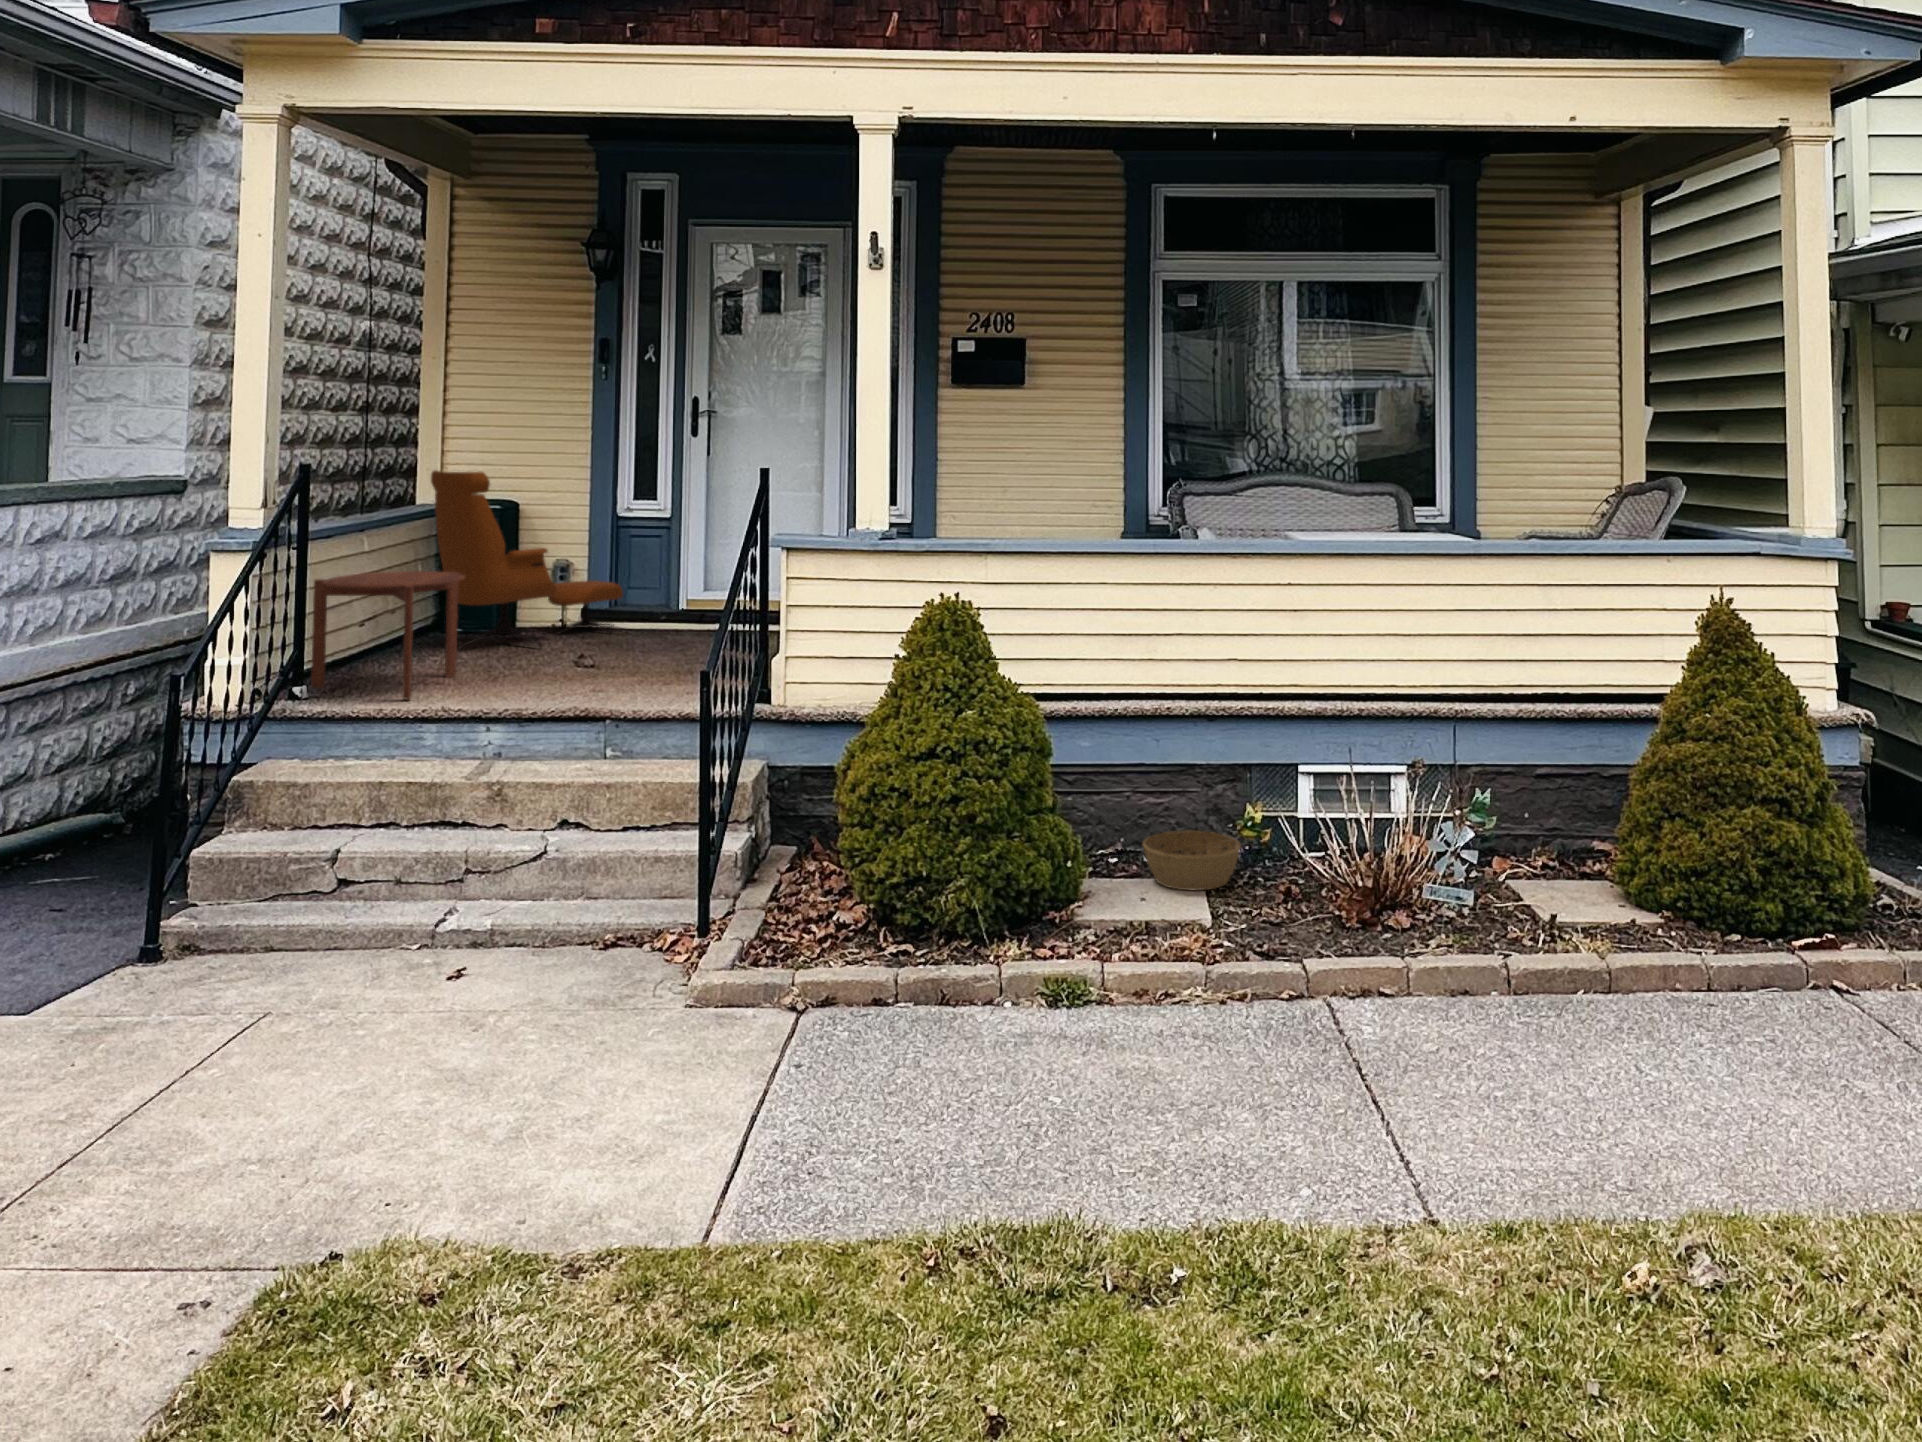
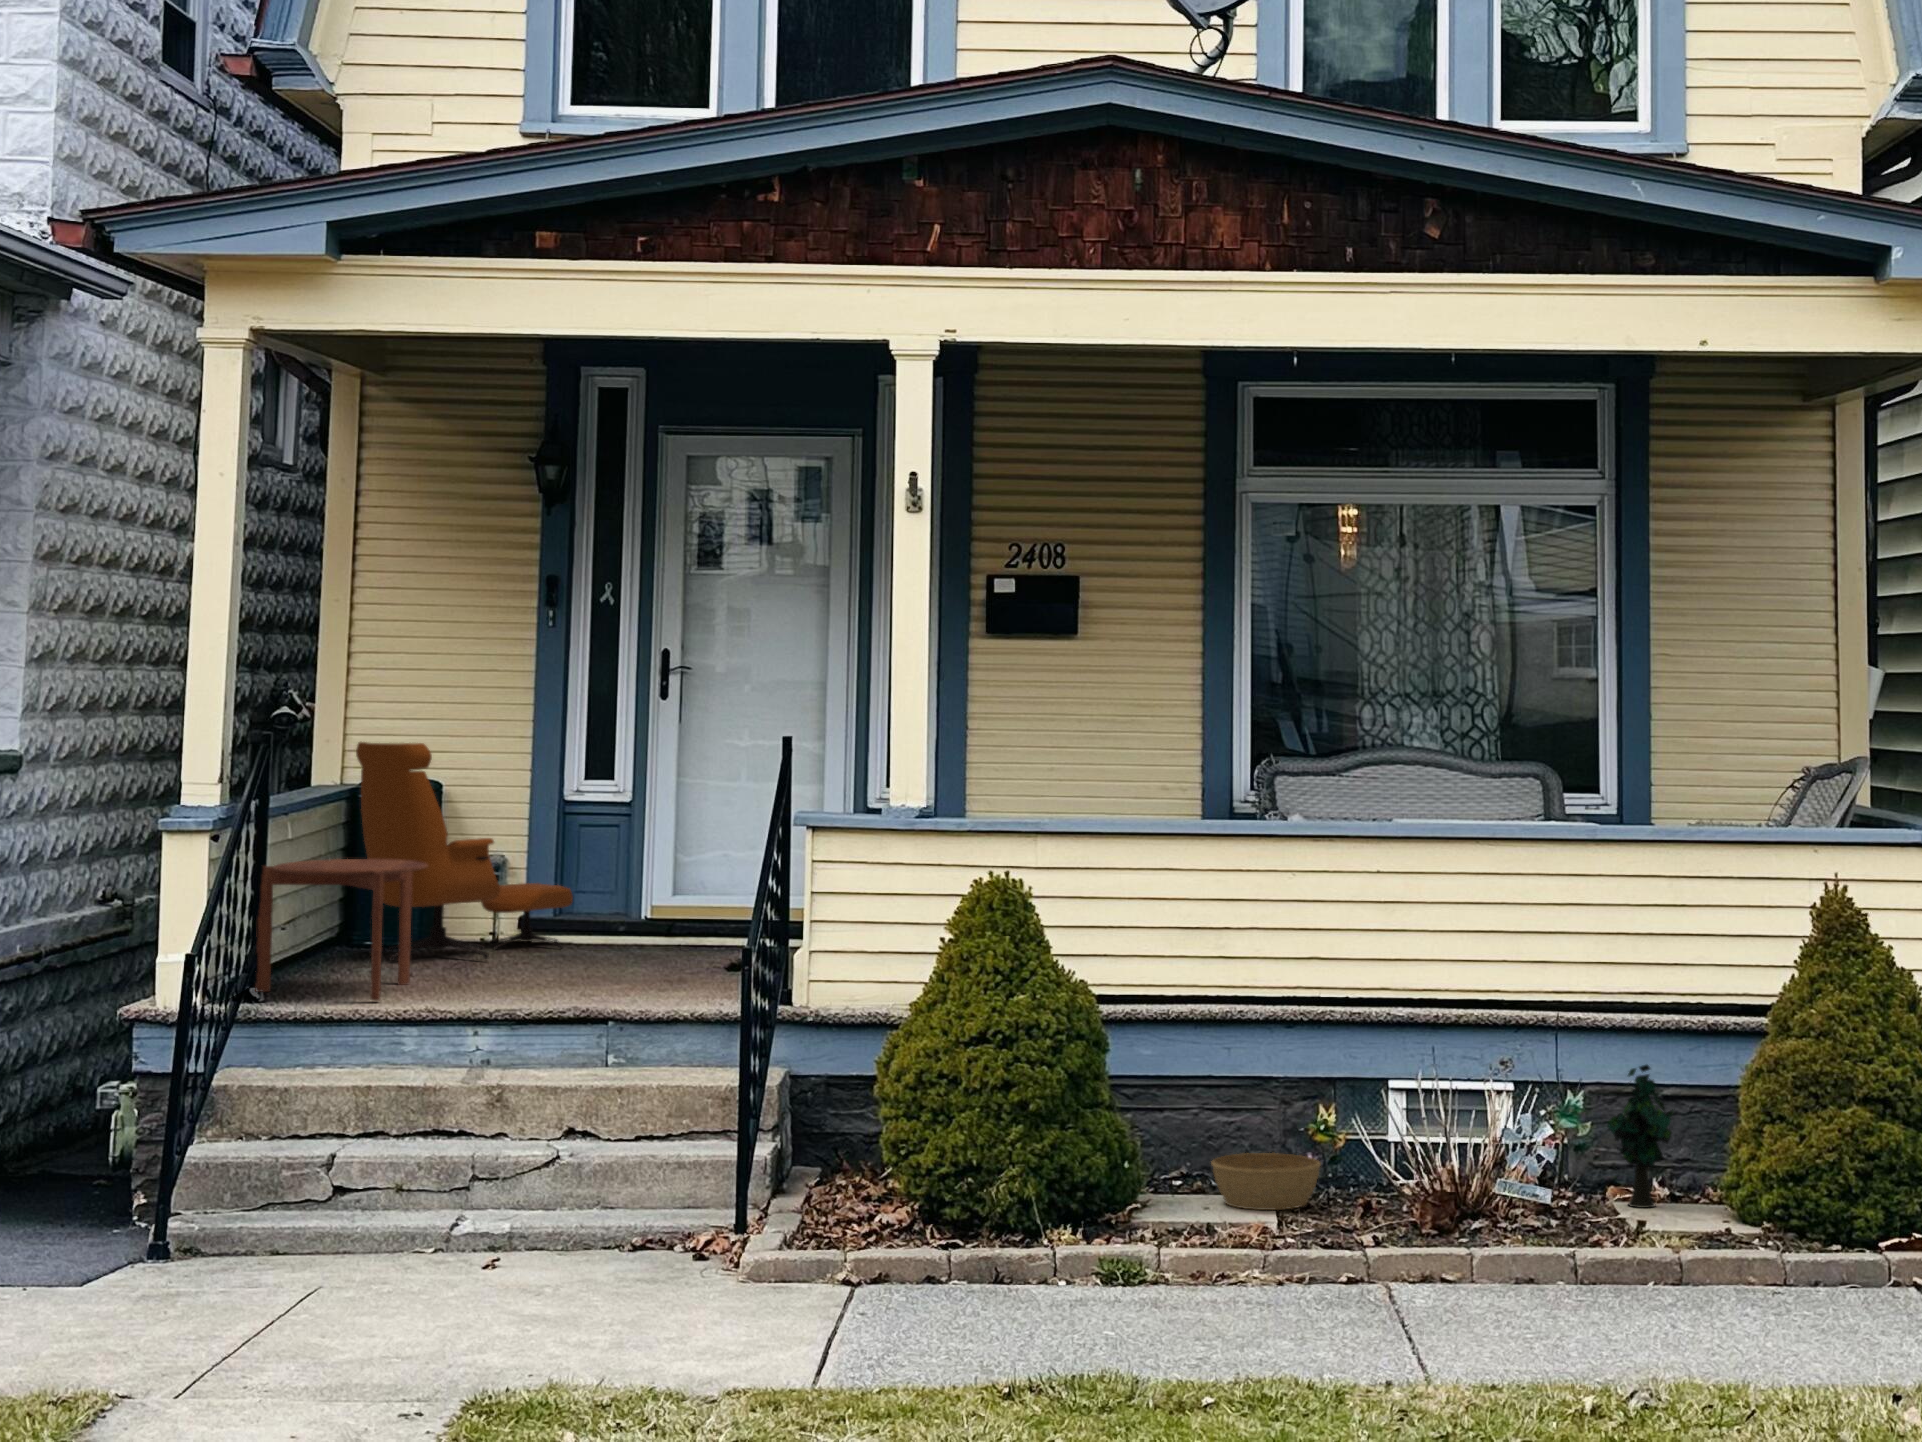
decorative plant: none [1491,752,1551,882] -> present [1607,1065,1673,1208]

